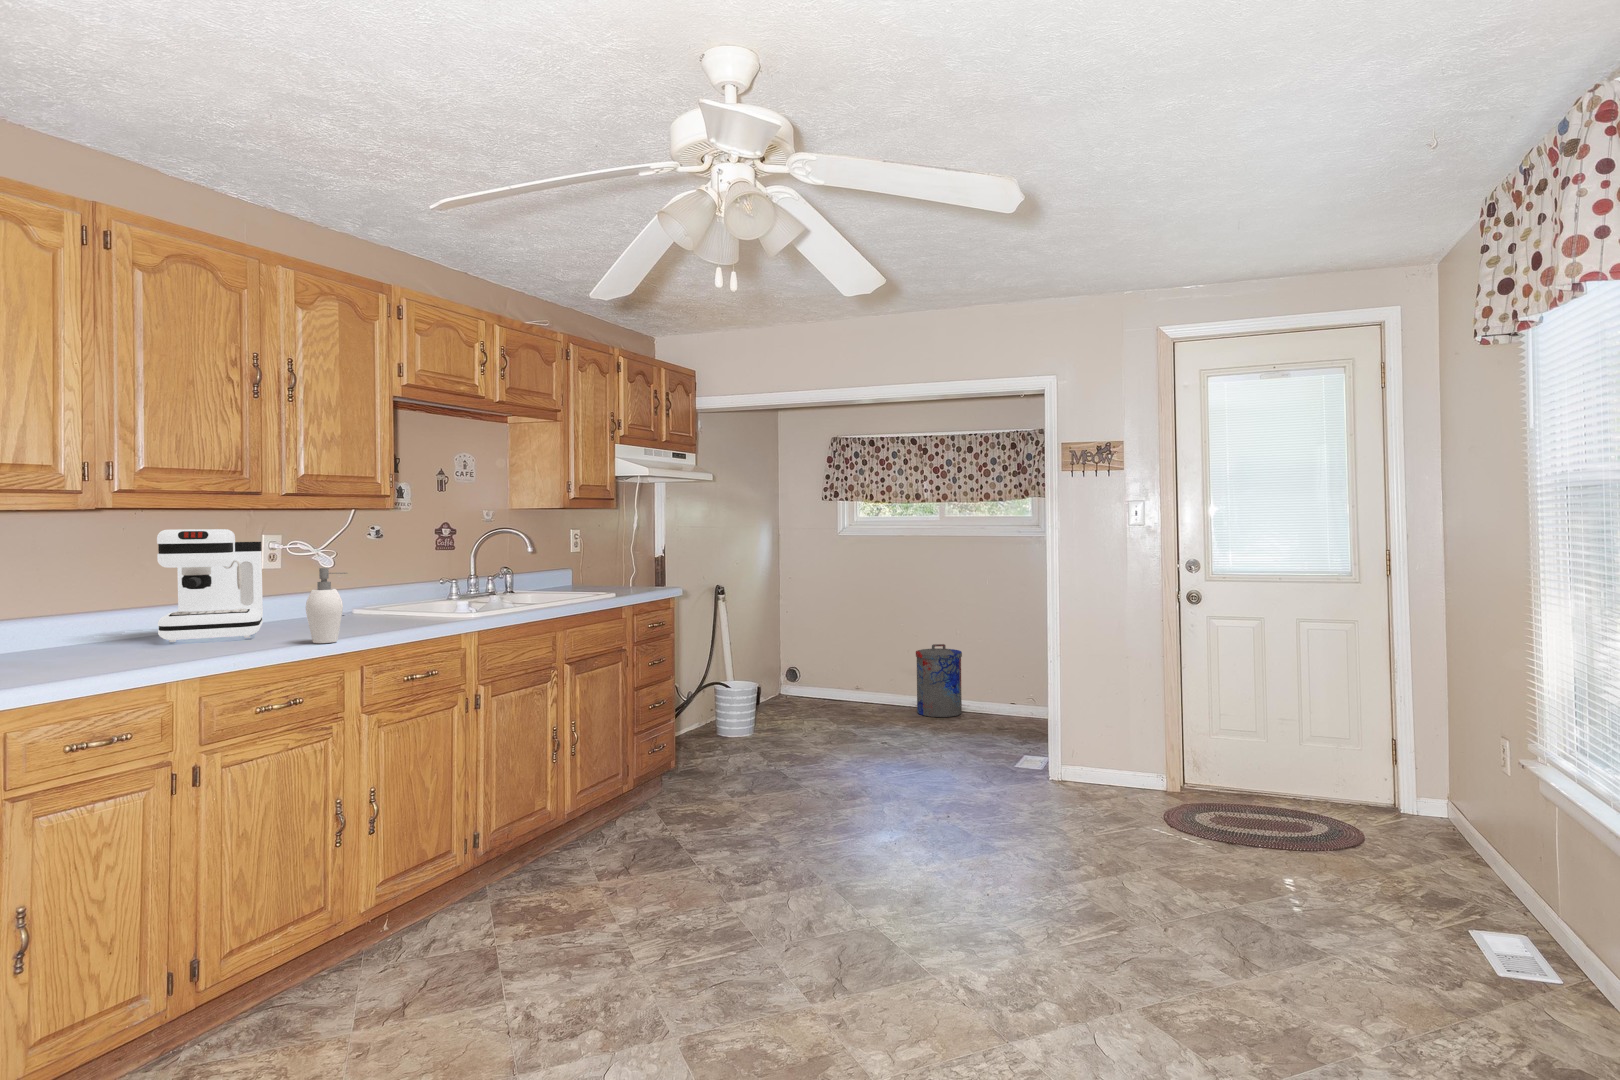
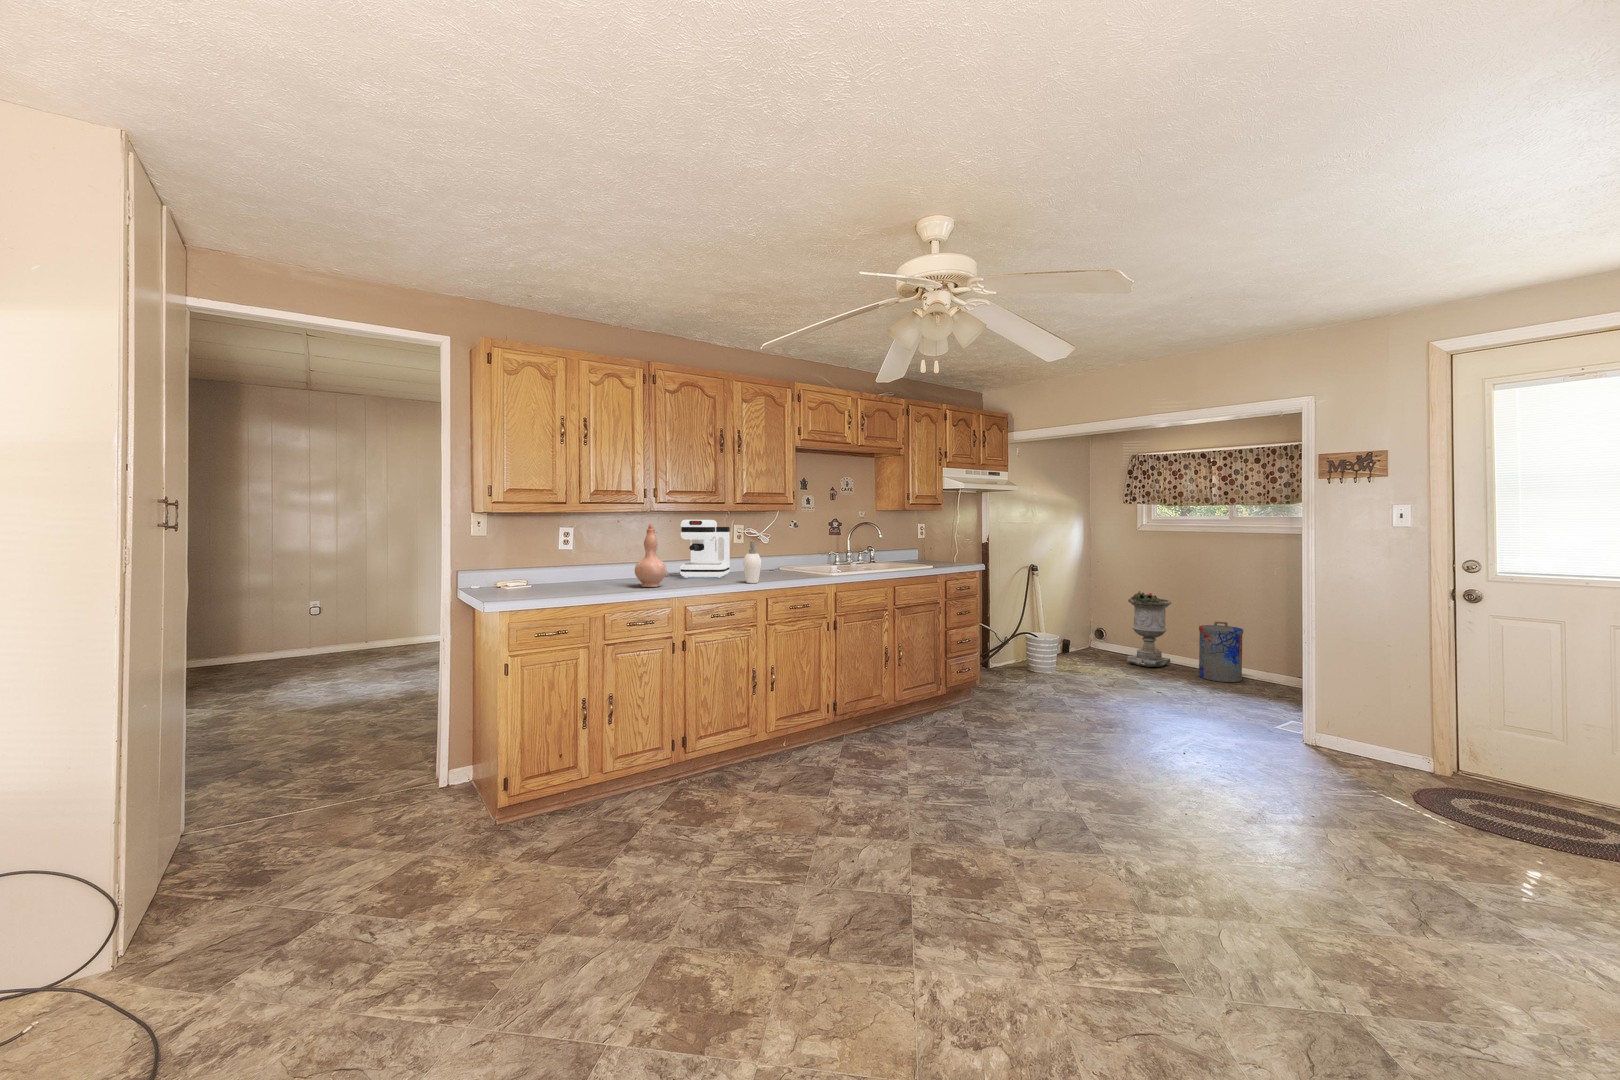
vase: none [60,539,141,668] -> present [635,524,667,587]
planter: none [833,611,882,708] -> present [1127,591,1171,667]

